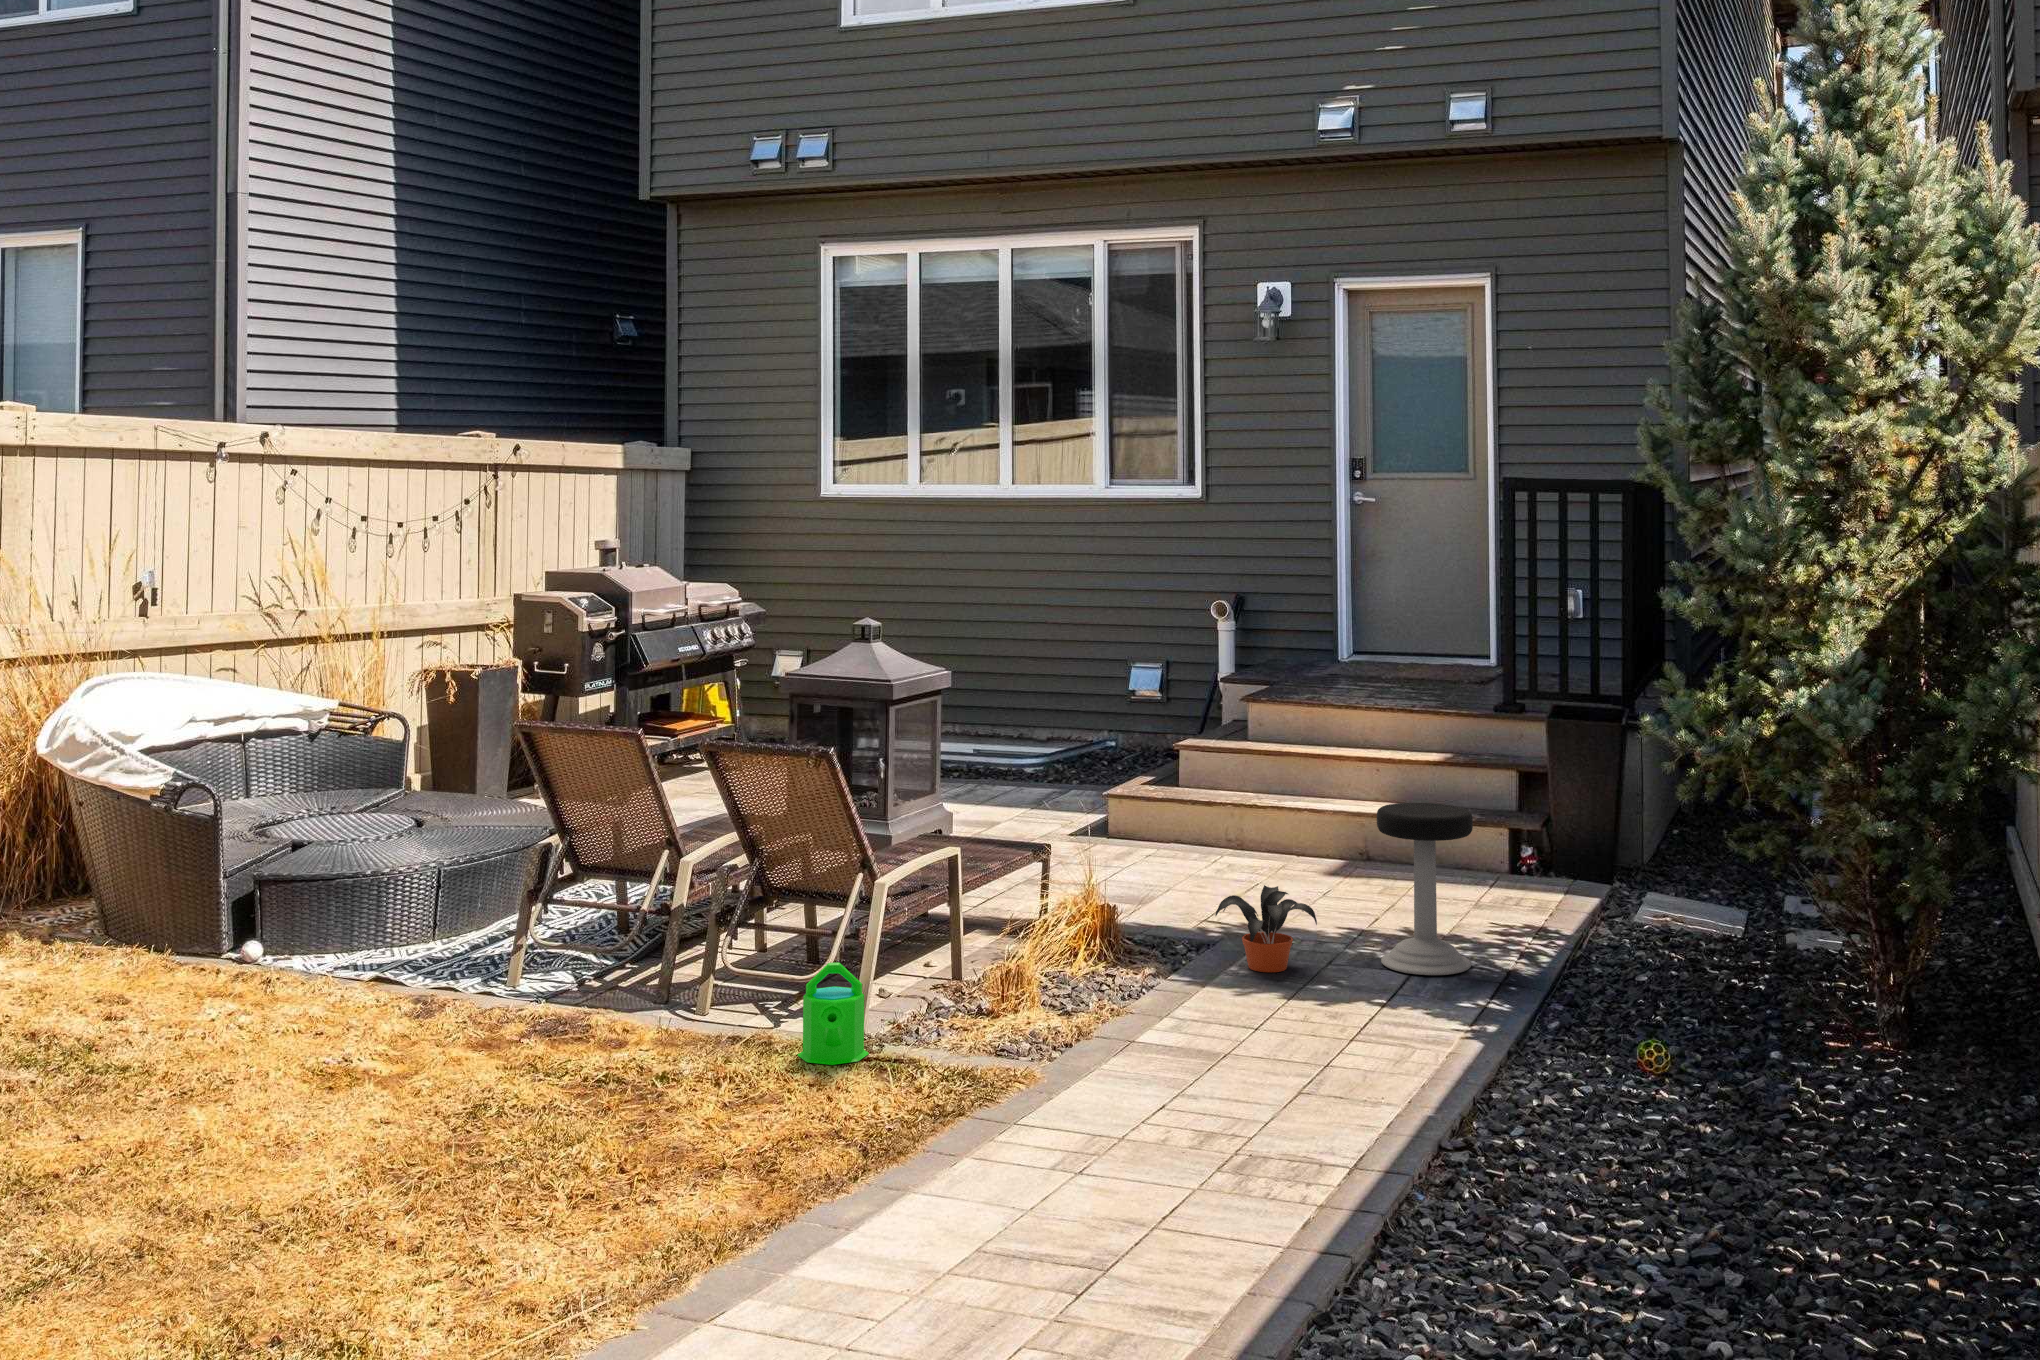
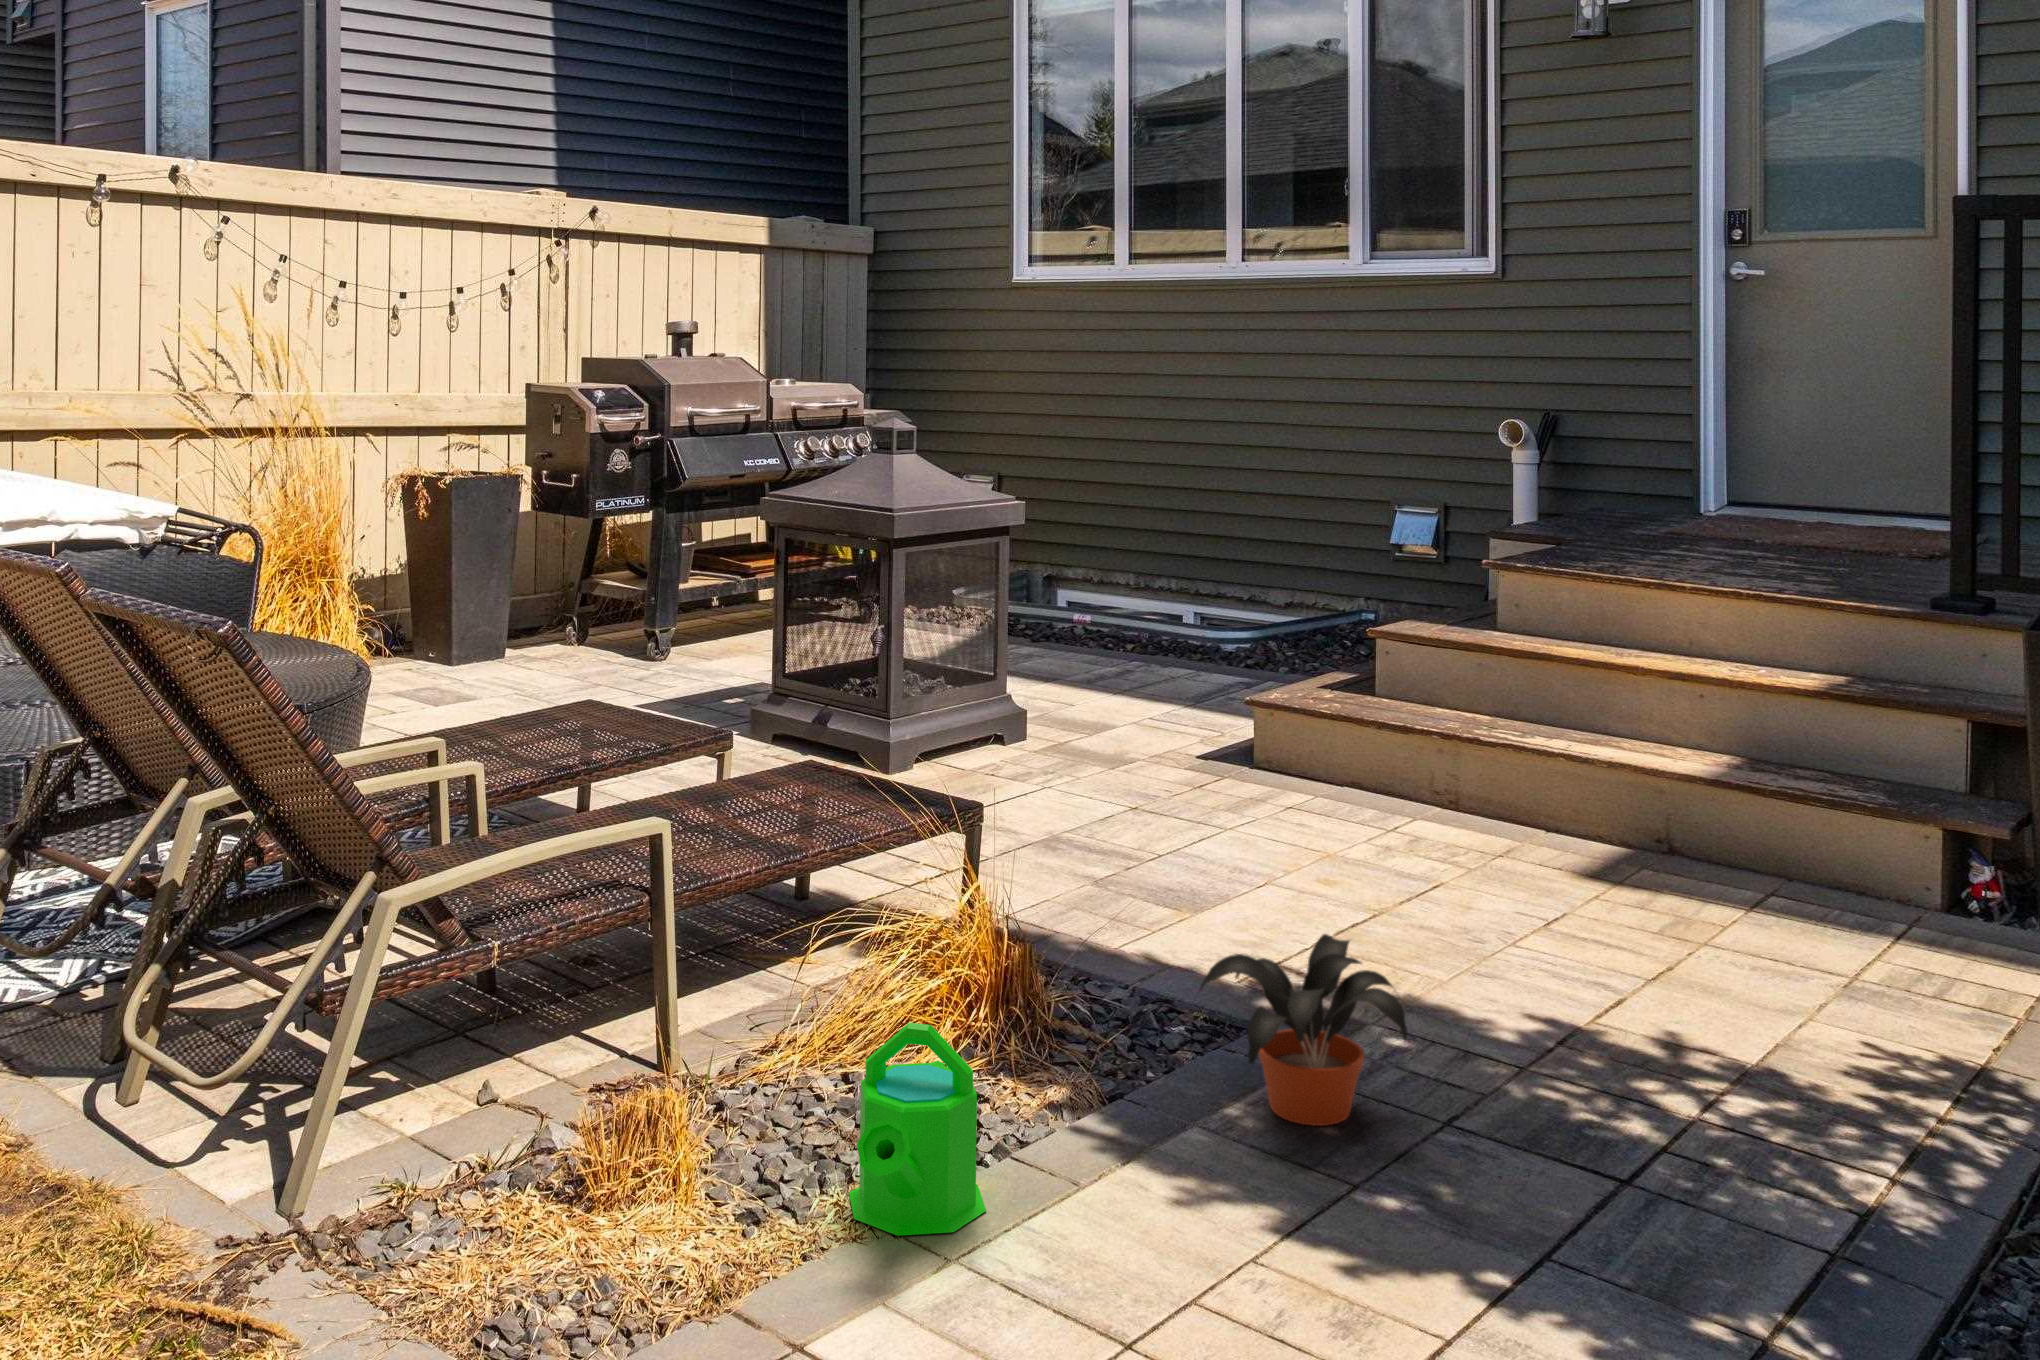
stool: present [1377,803,1473,975] -> none [1562,792,1784,1192]
watering can: present [798,963,869,1065] -> present [849,1023,986,1236]

